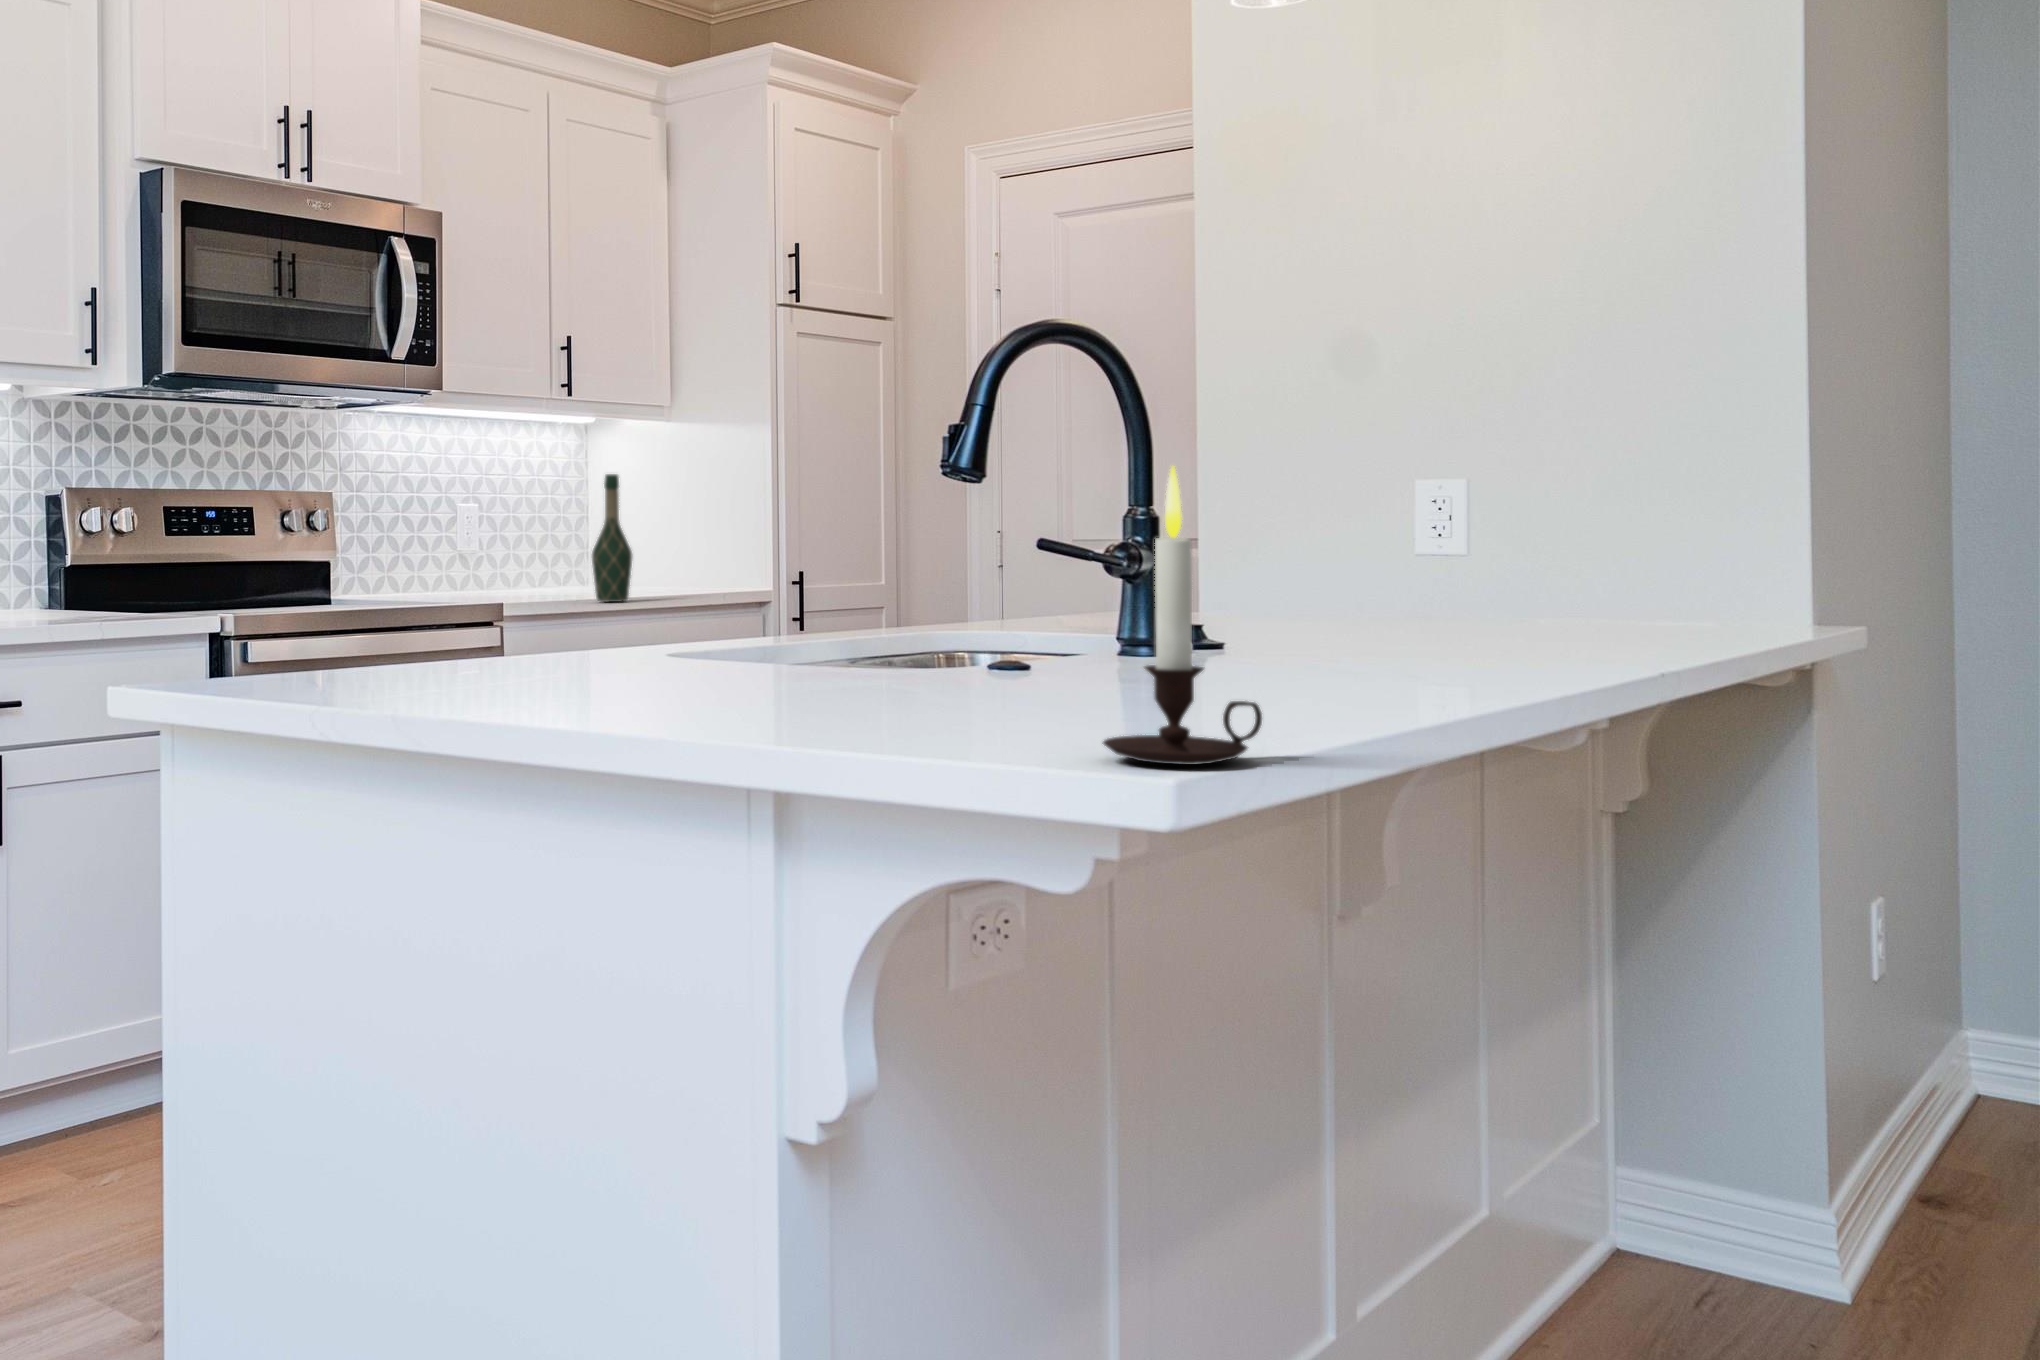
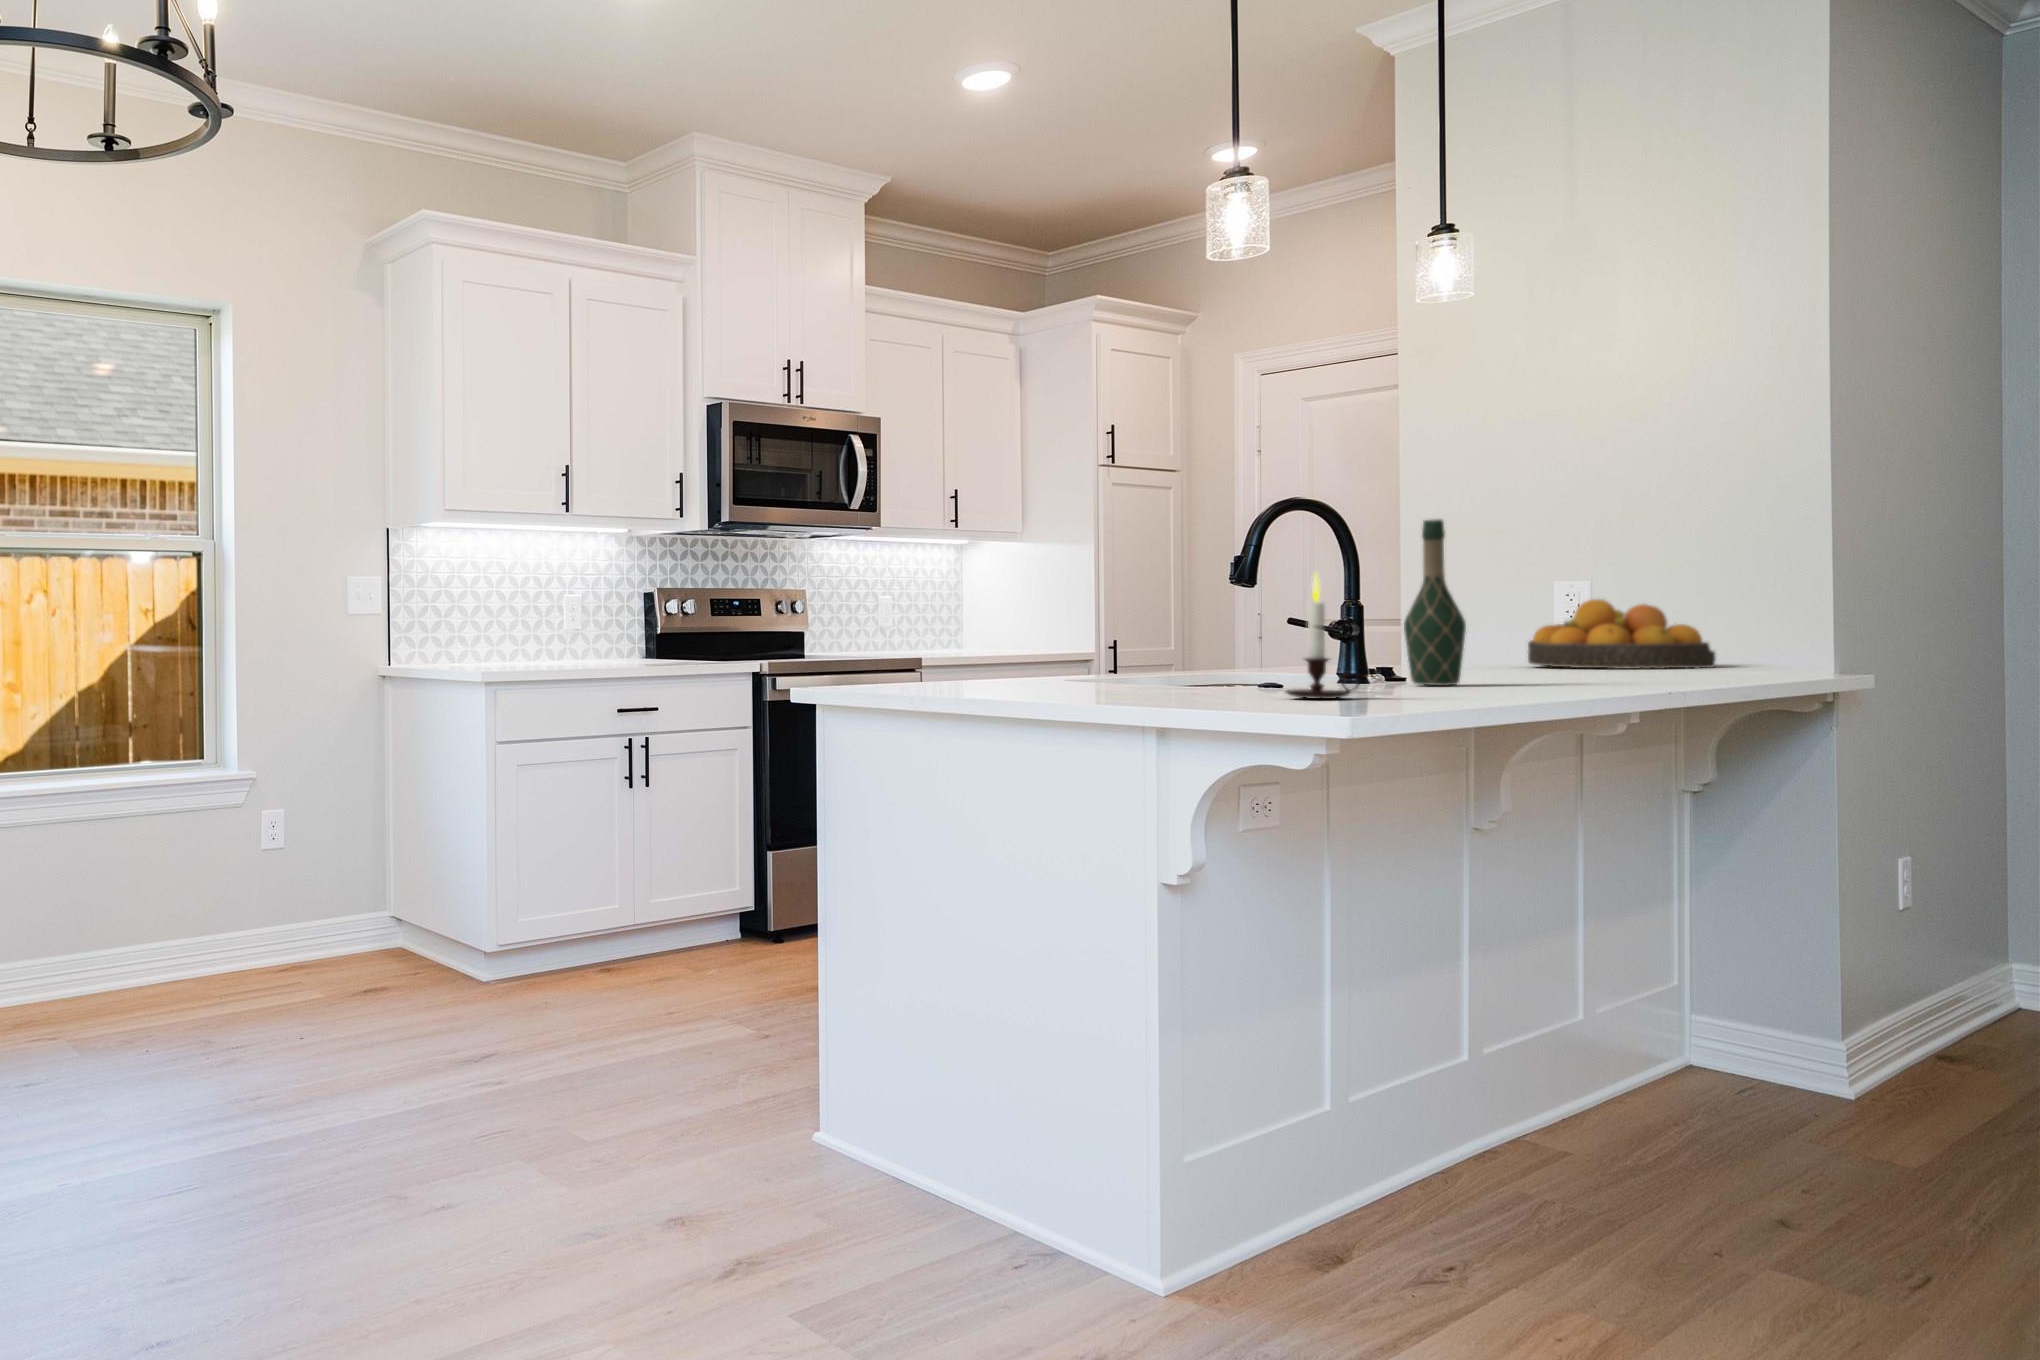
wine bottle: present [592,474,632,602] -> present [1404,520,1466,686]
fruit bowl: none [1420,516,1703,634] -> present [1528,599,1716,669]

